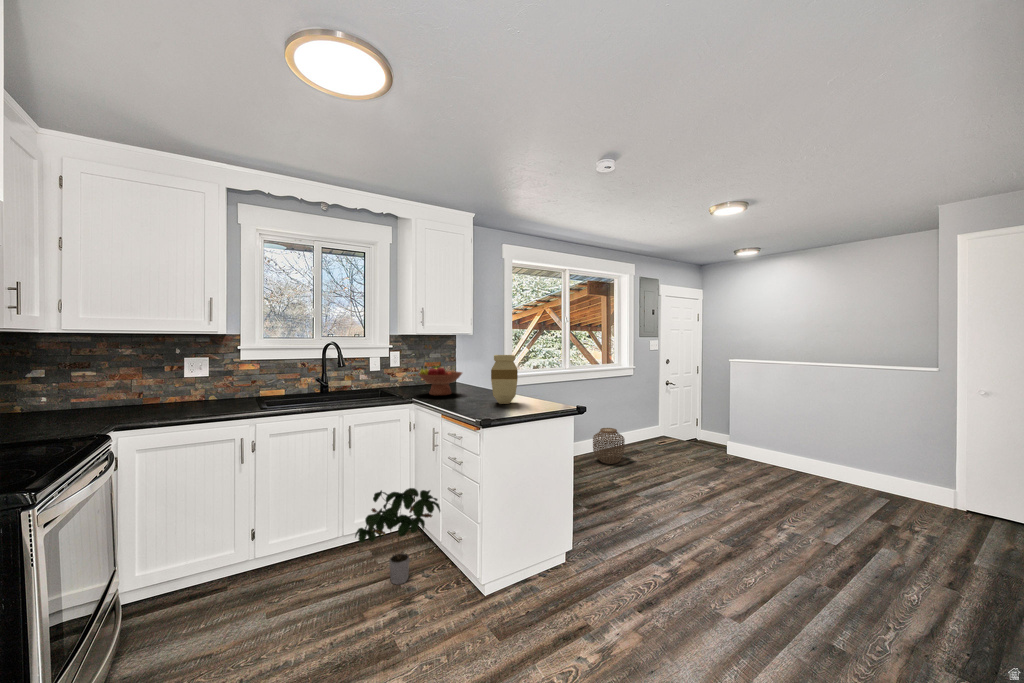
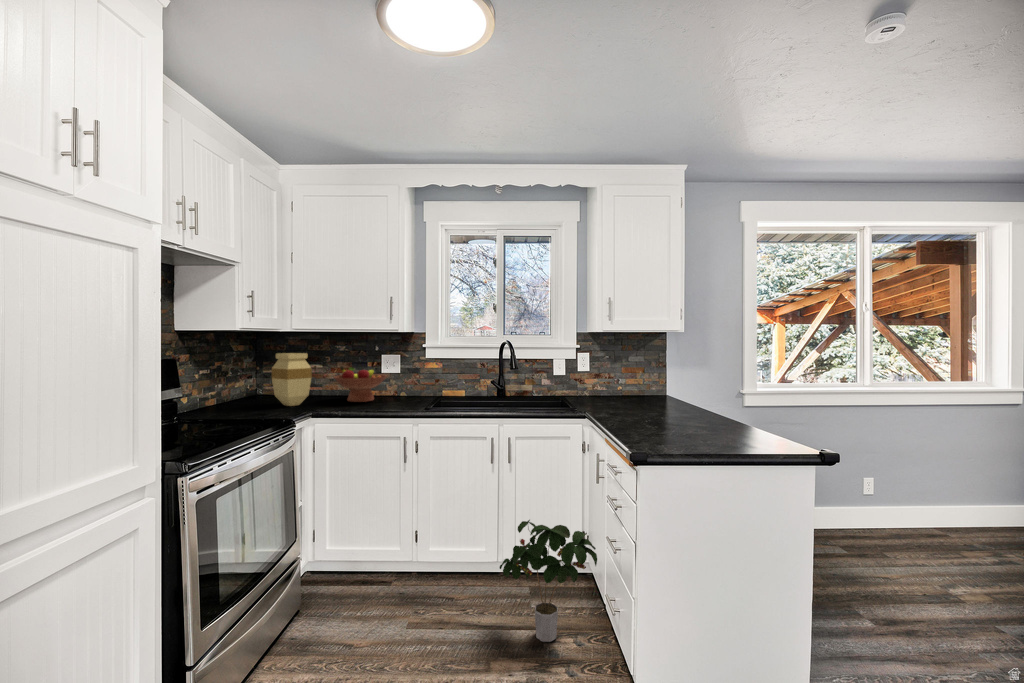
vase: present [491,355,518,404] -> present [272,353,312,406]
fruit bowl: present [418,366,462,395] -> present [334,367,387,402]
woven basket: present [593,428,625,464] -> none [917,492,990,559]

